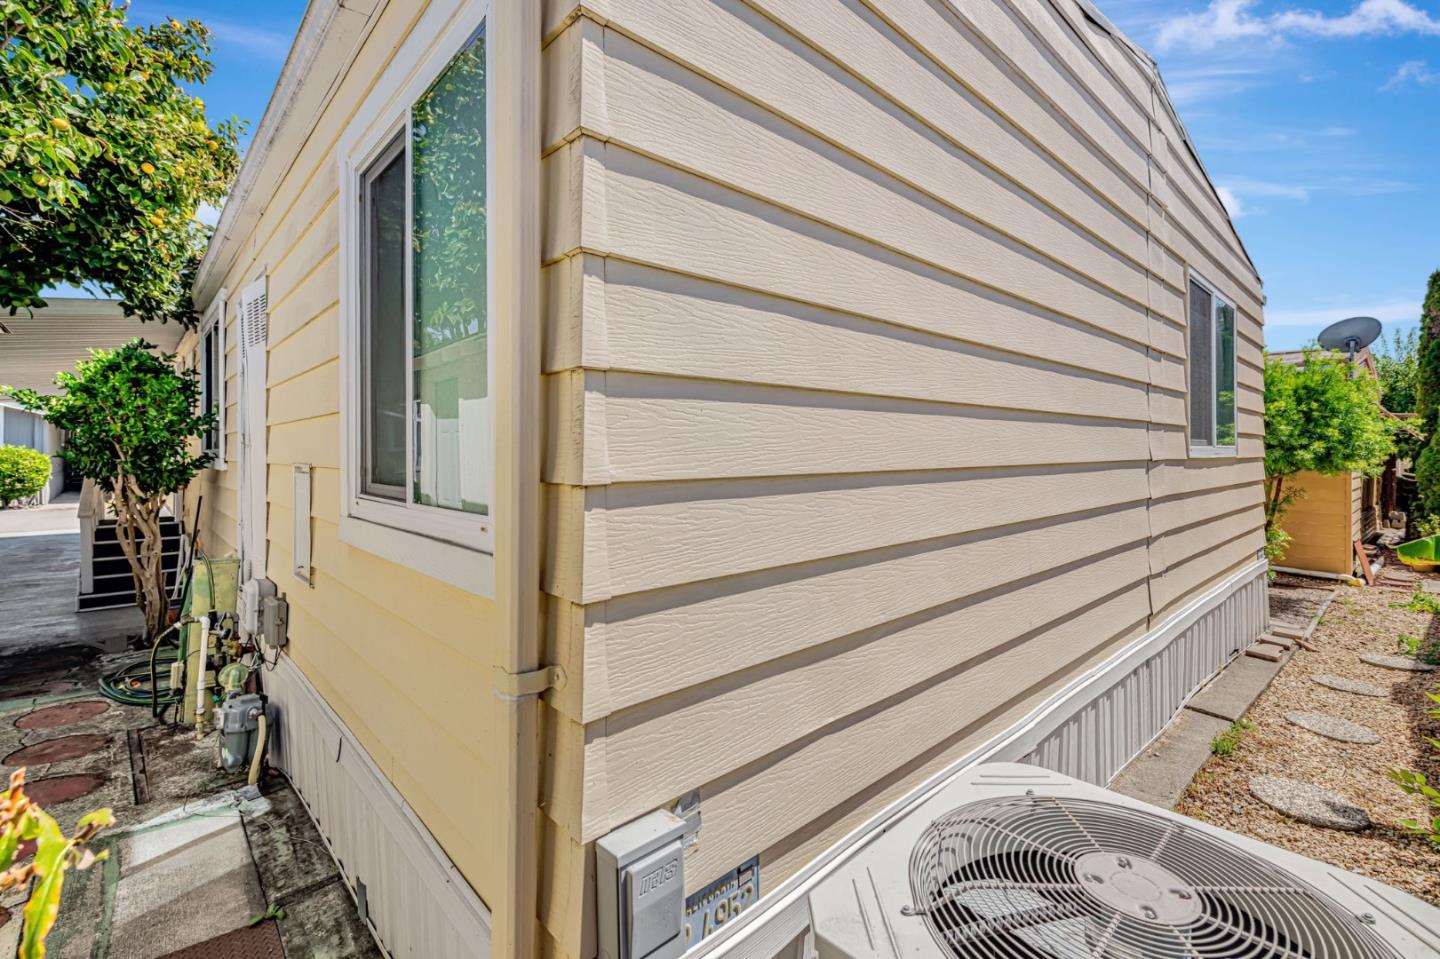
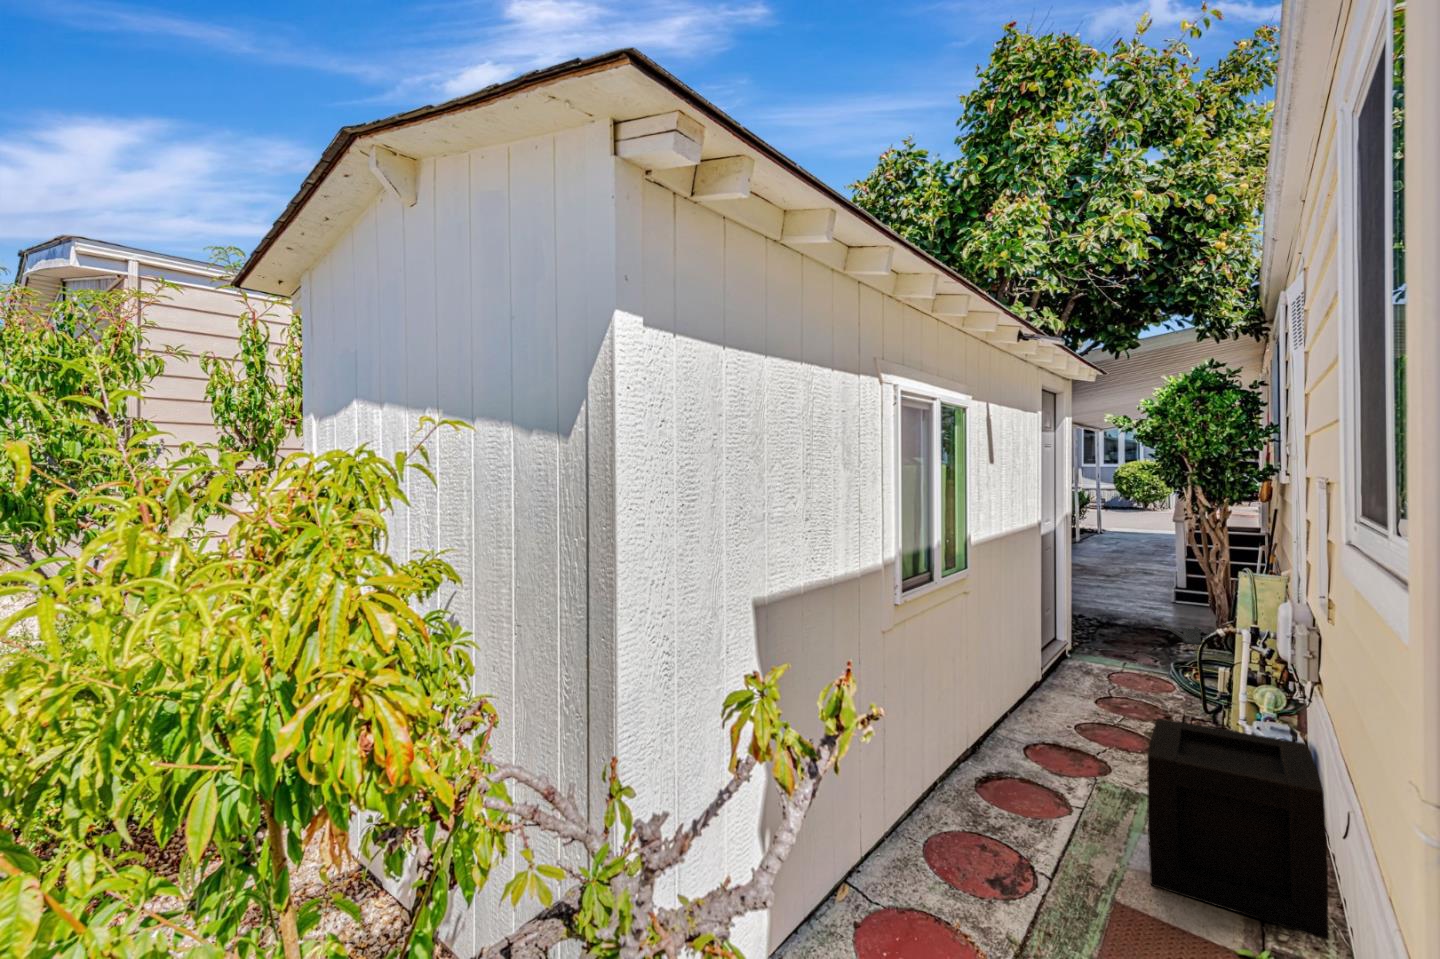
wooden crate: none [136,703,314,919] -> present [1147,718,1328,939]

